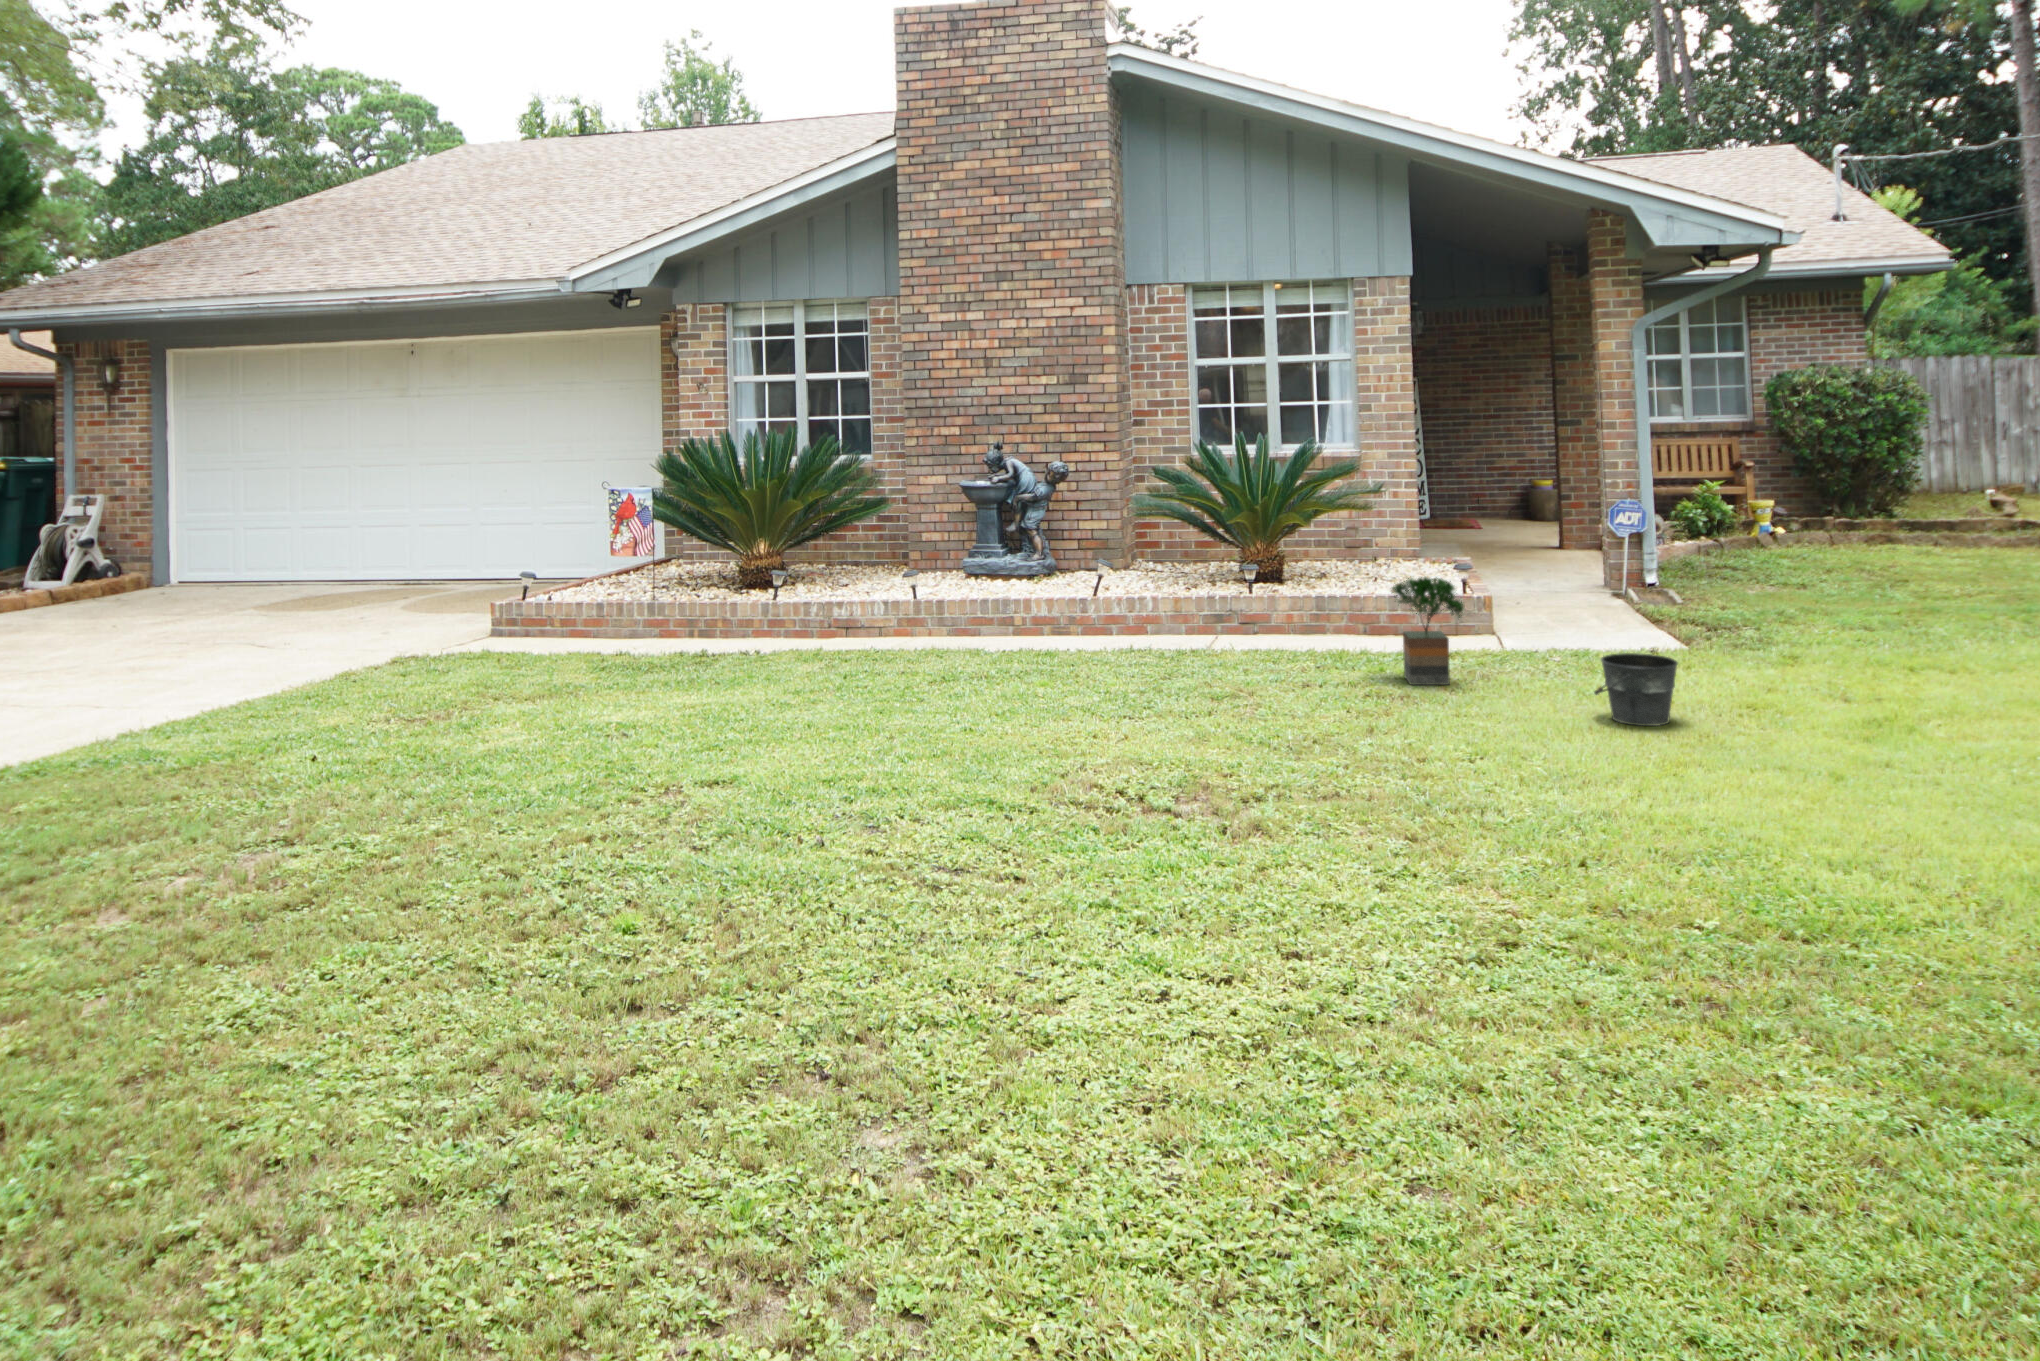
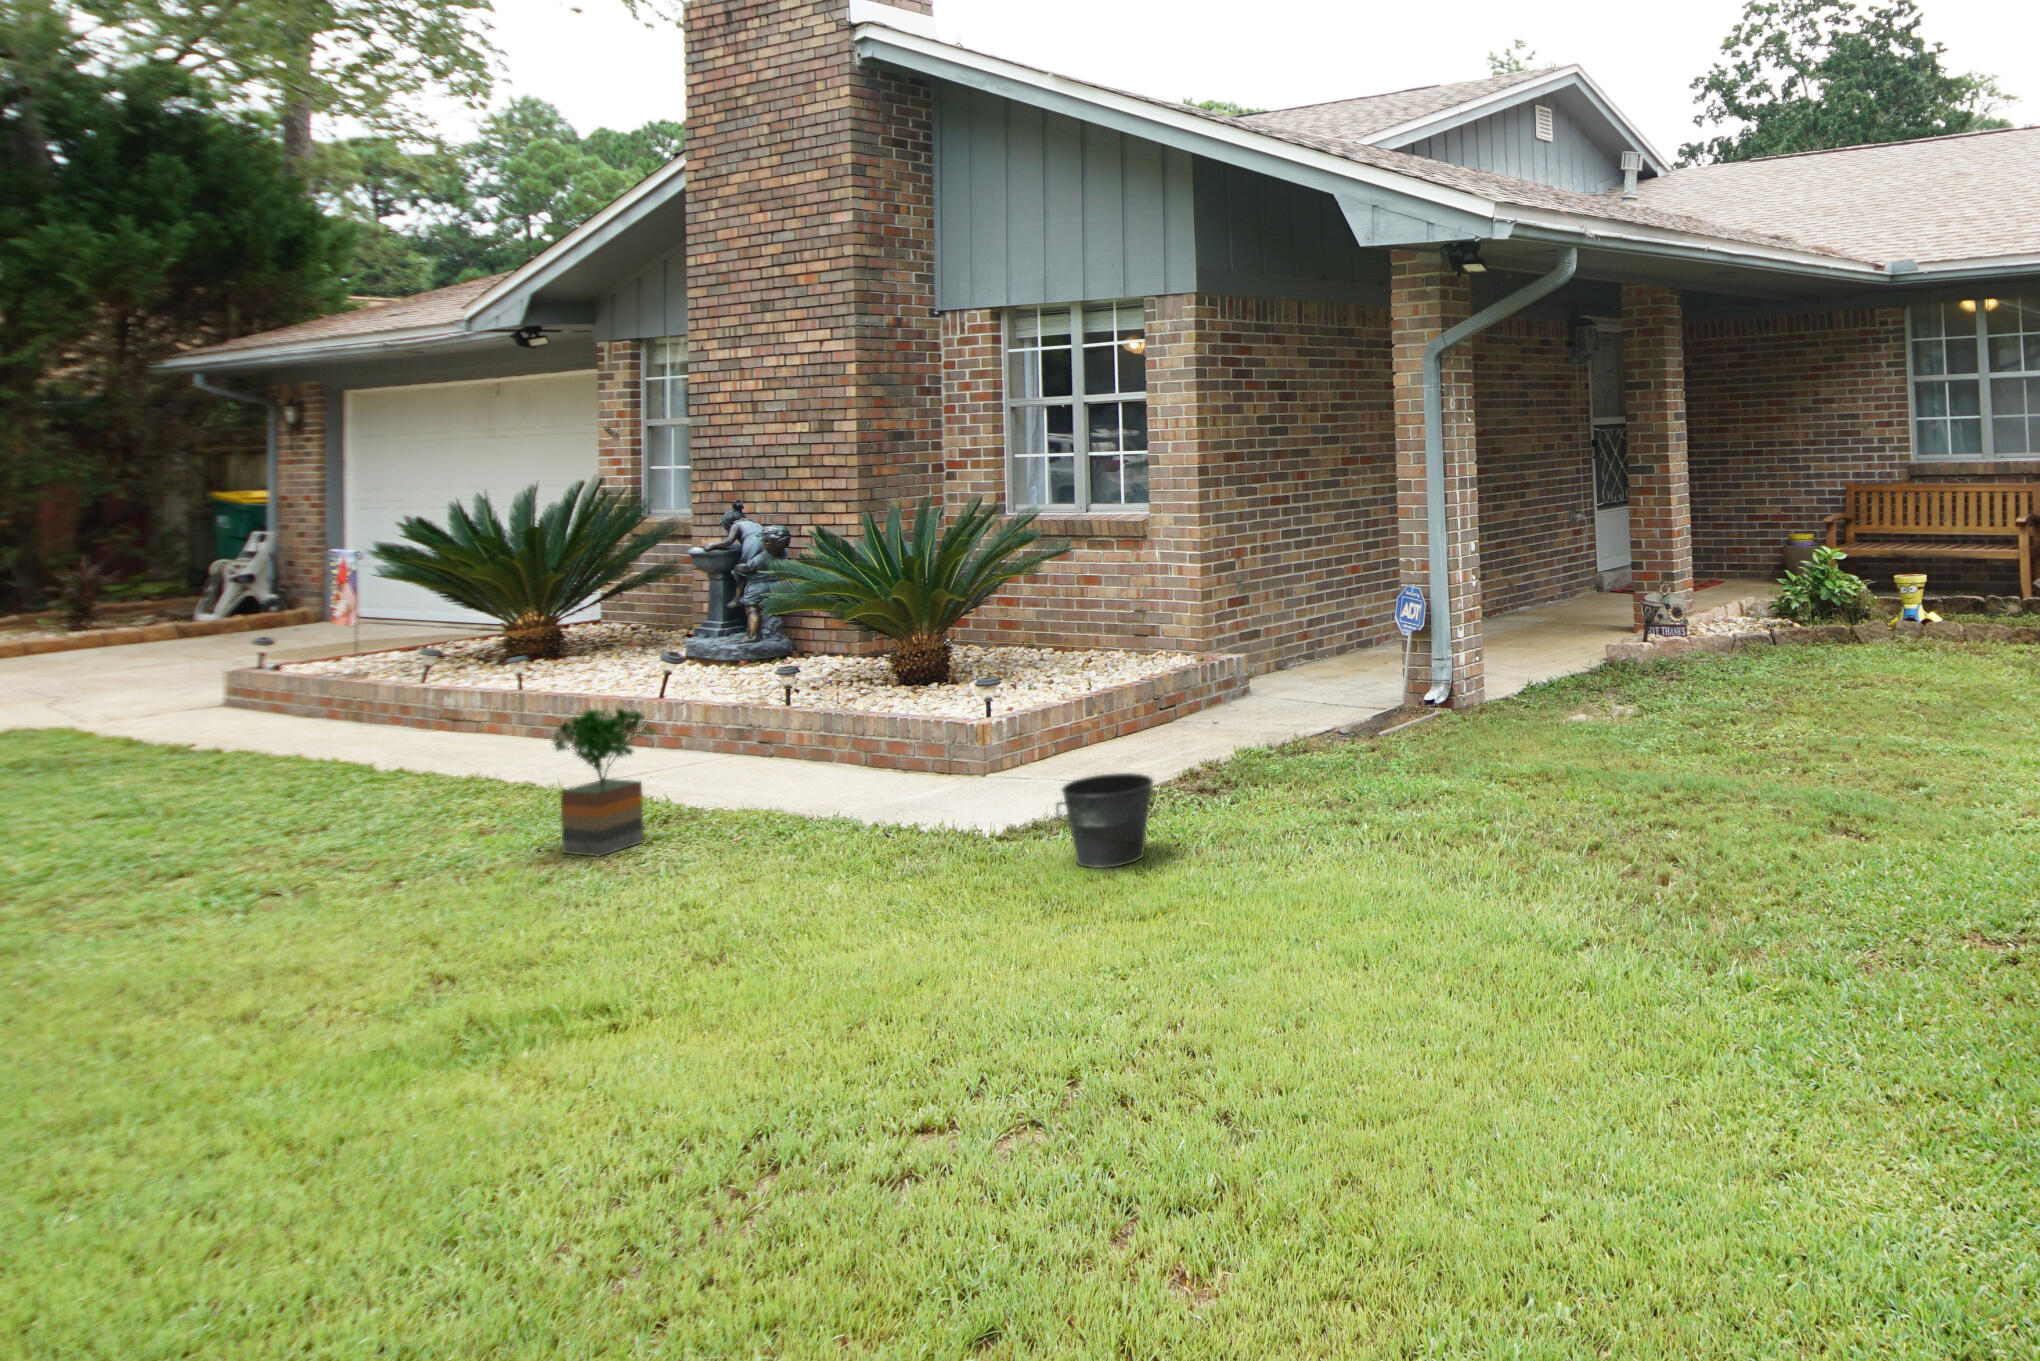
bucket: present [1594,653,1678,726] -> present [1057,773,1153,868]

